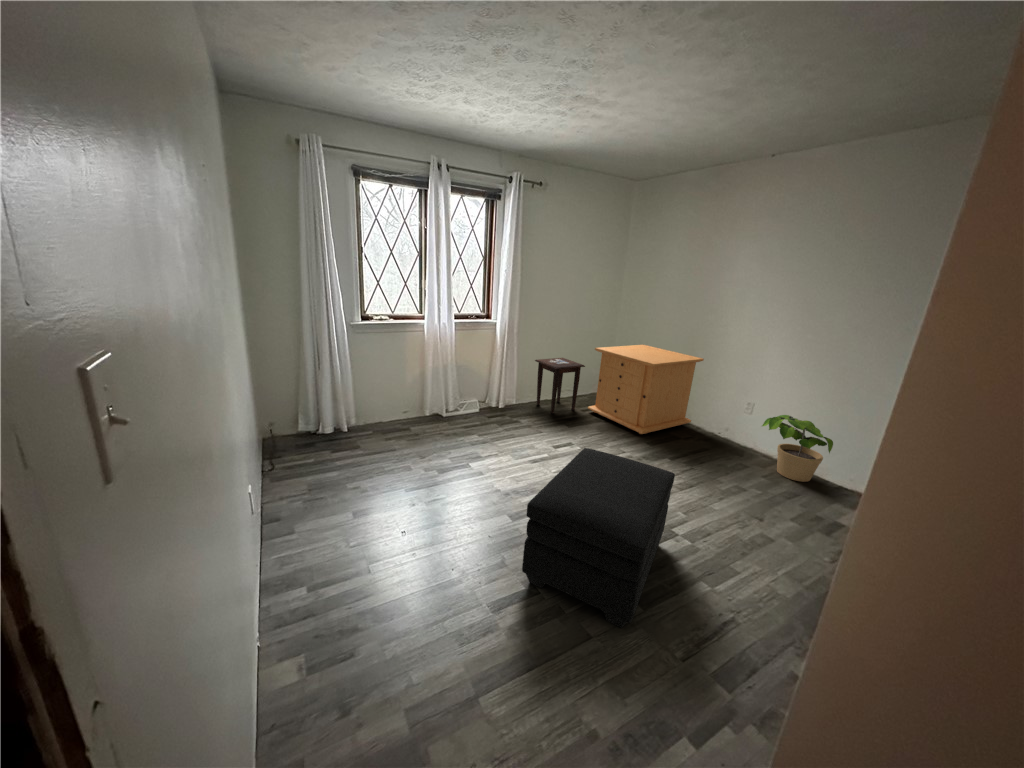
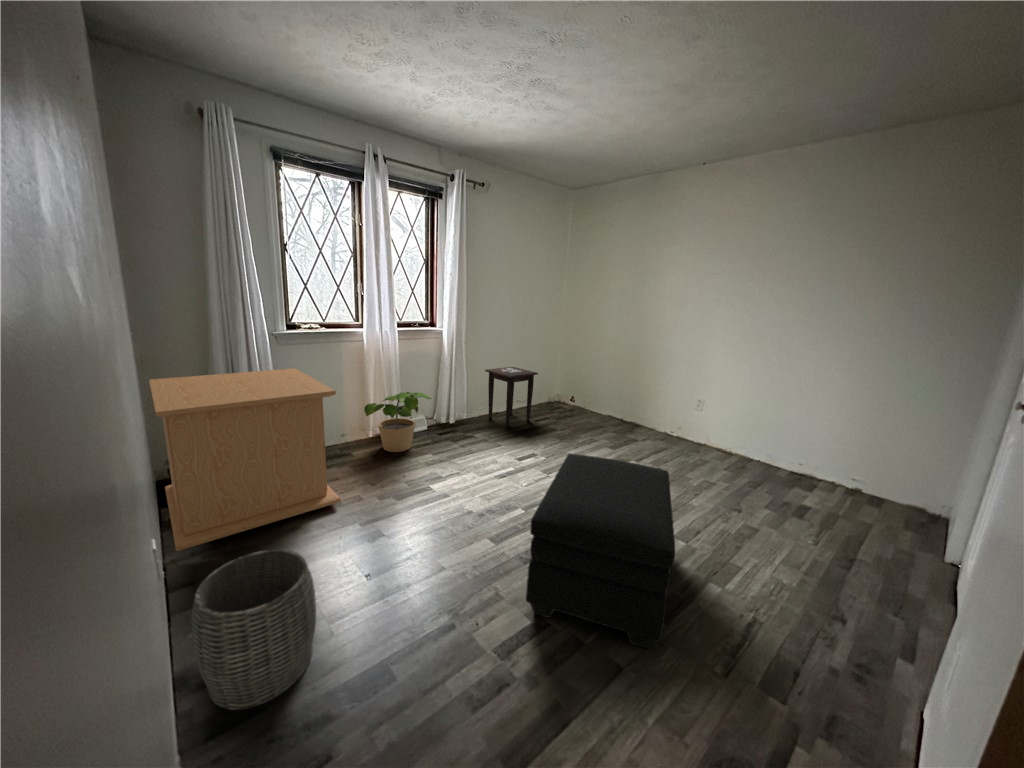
dresser: present [588,345,704,434] -> present [149,368,341,551]
potted plant: present [762,415,833,482] -> present [364,392,431,452]
woven basket: none [267,503,355,614] -> present [191,550,316,710]

